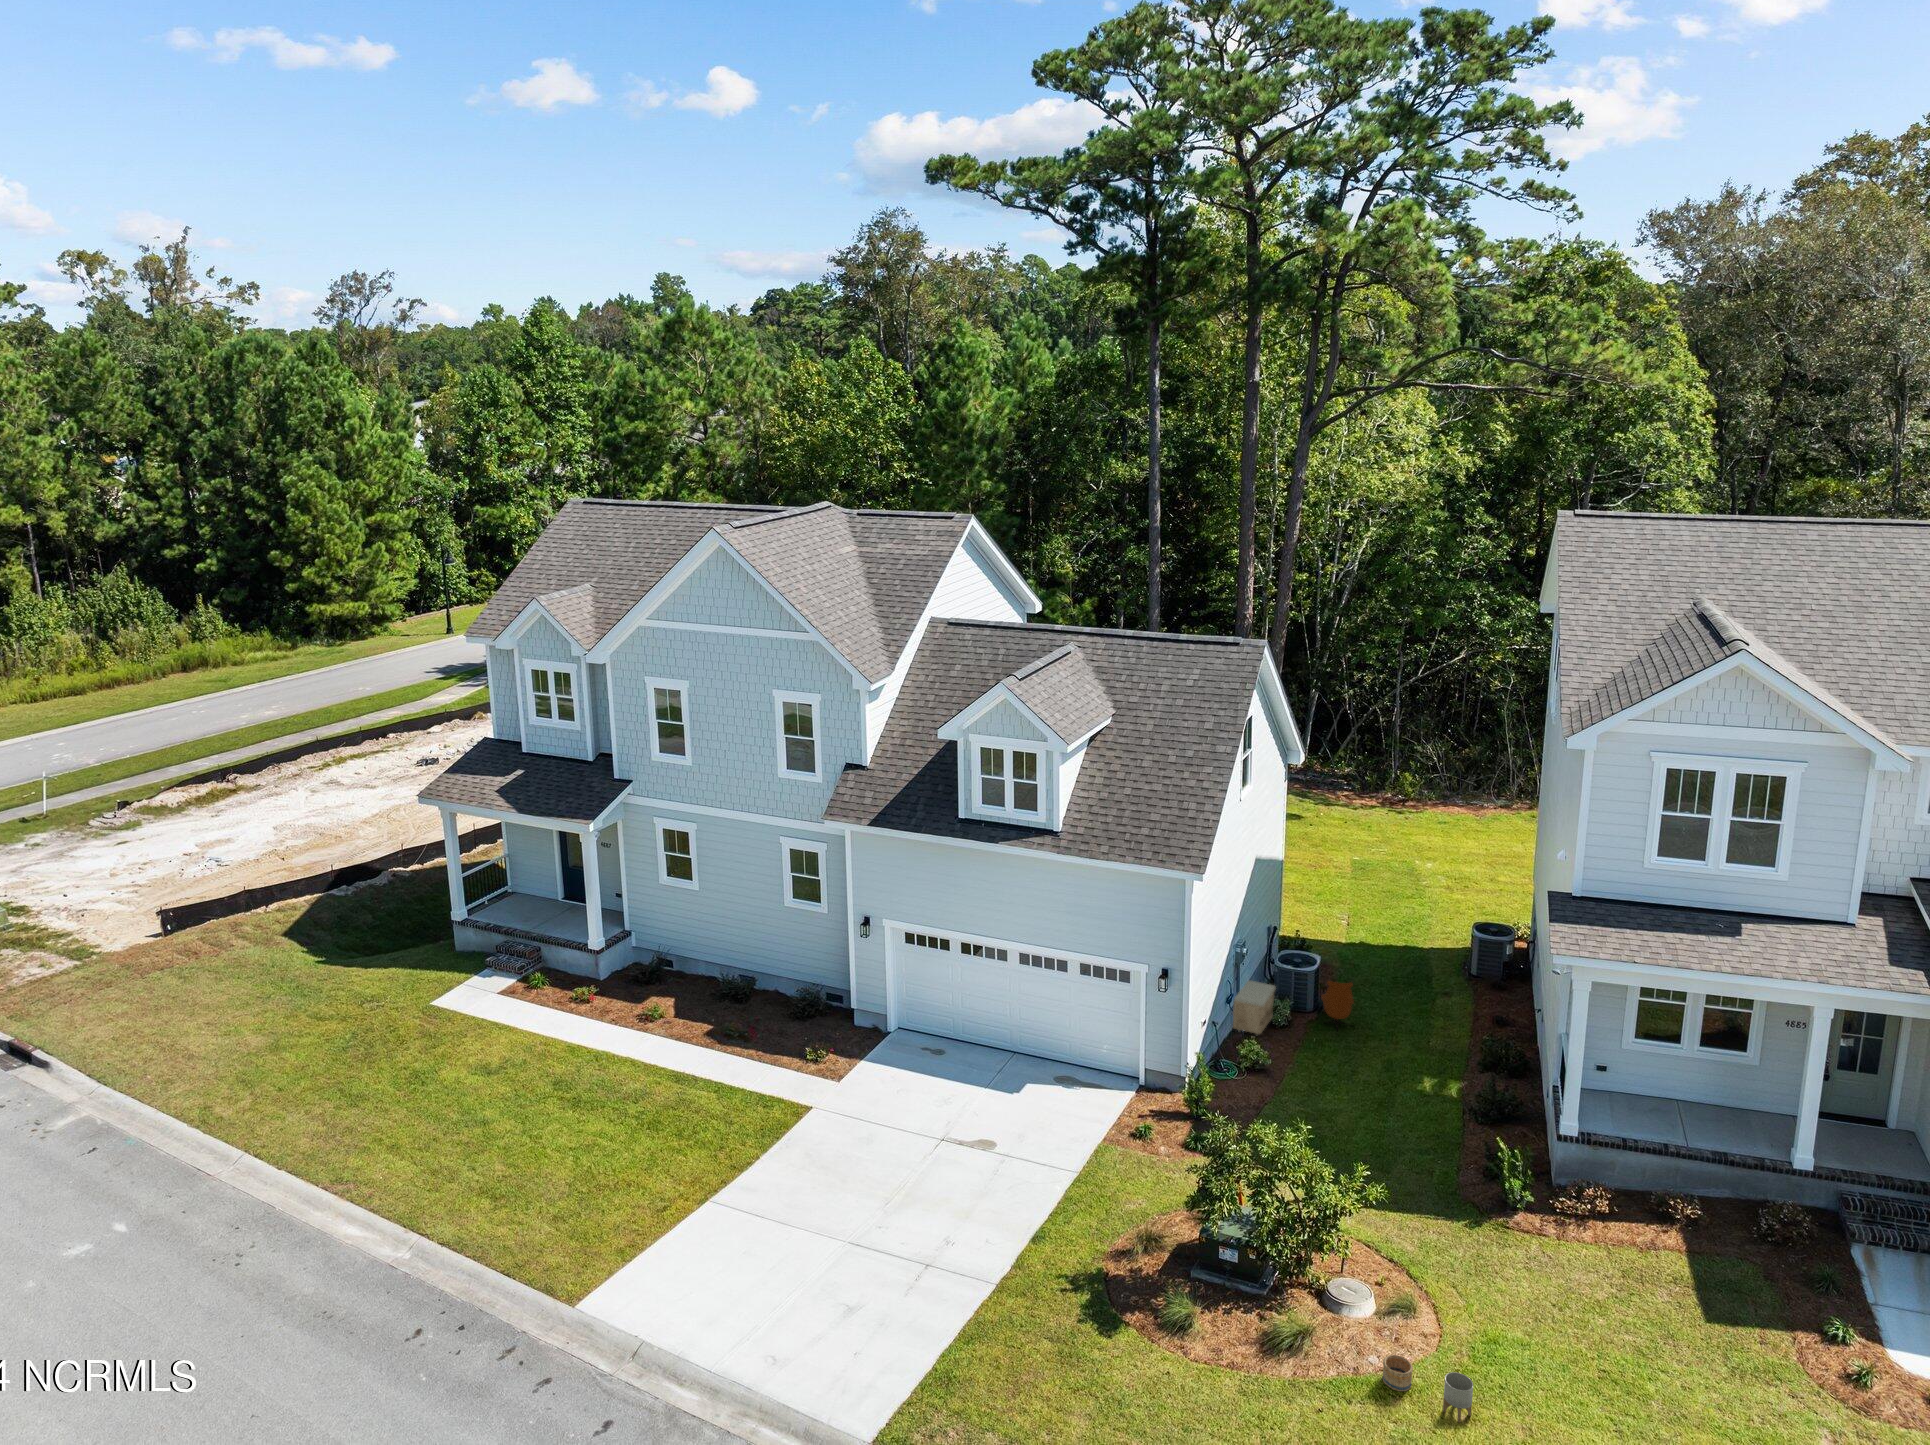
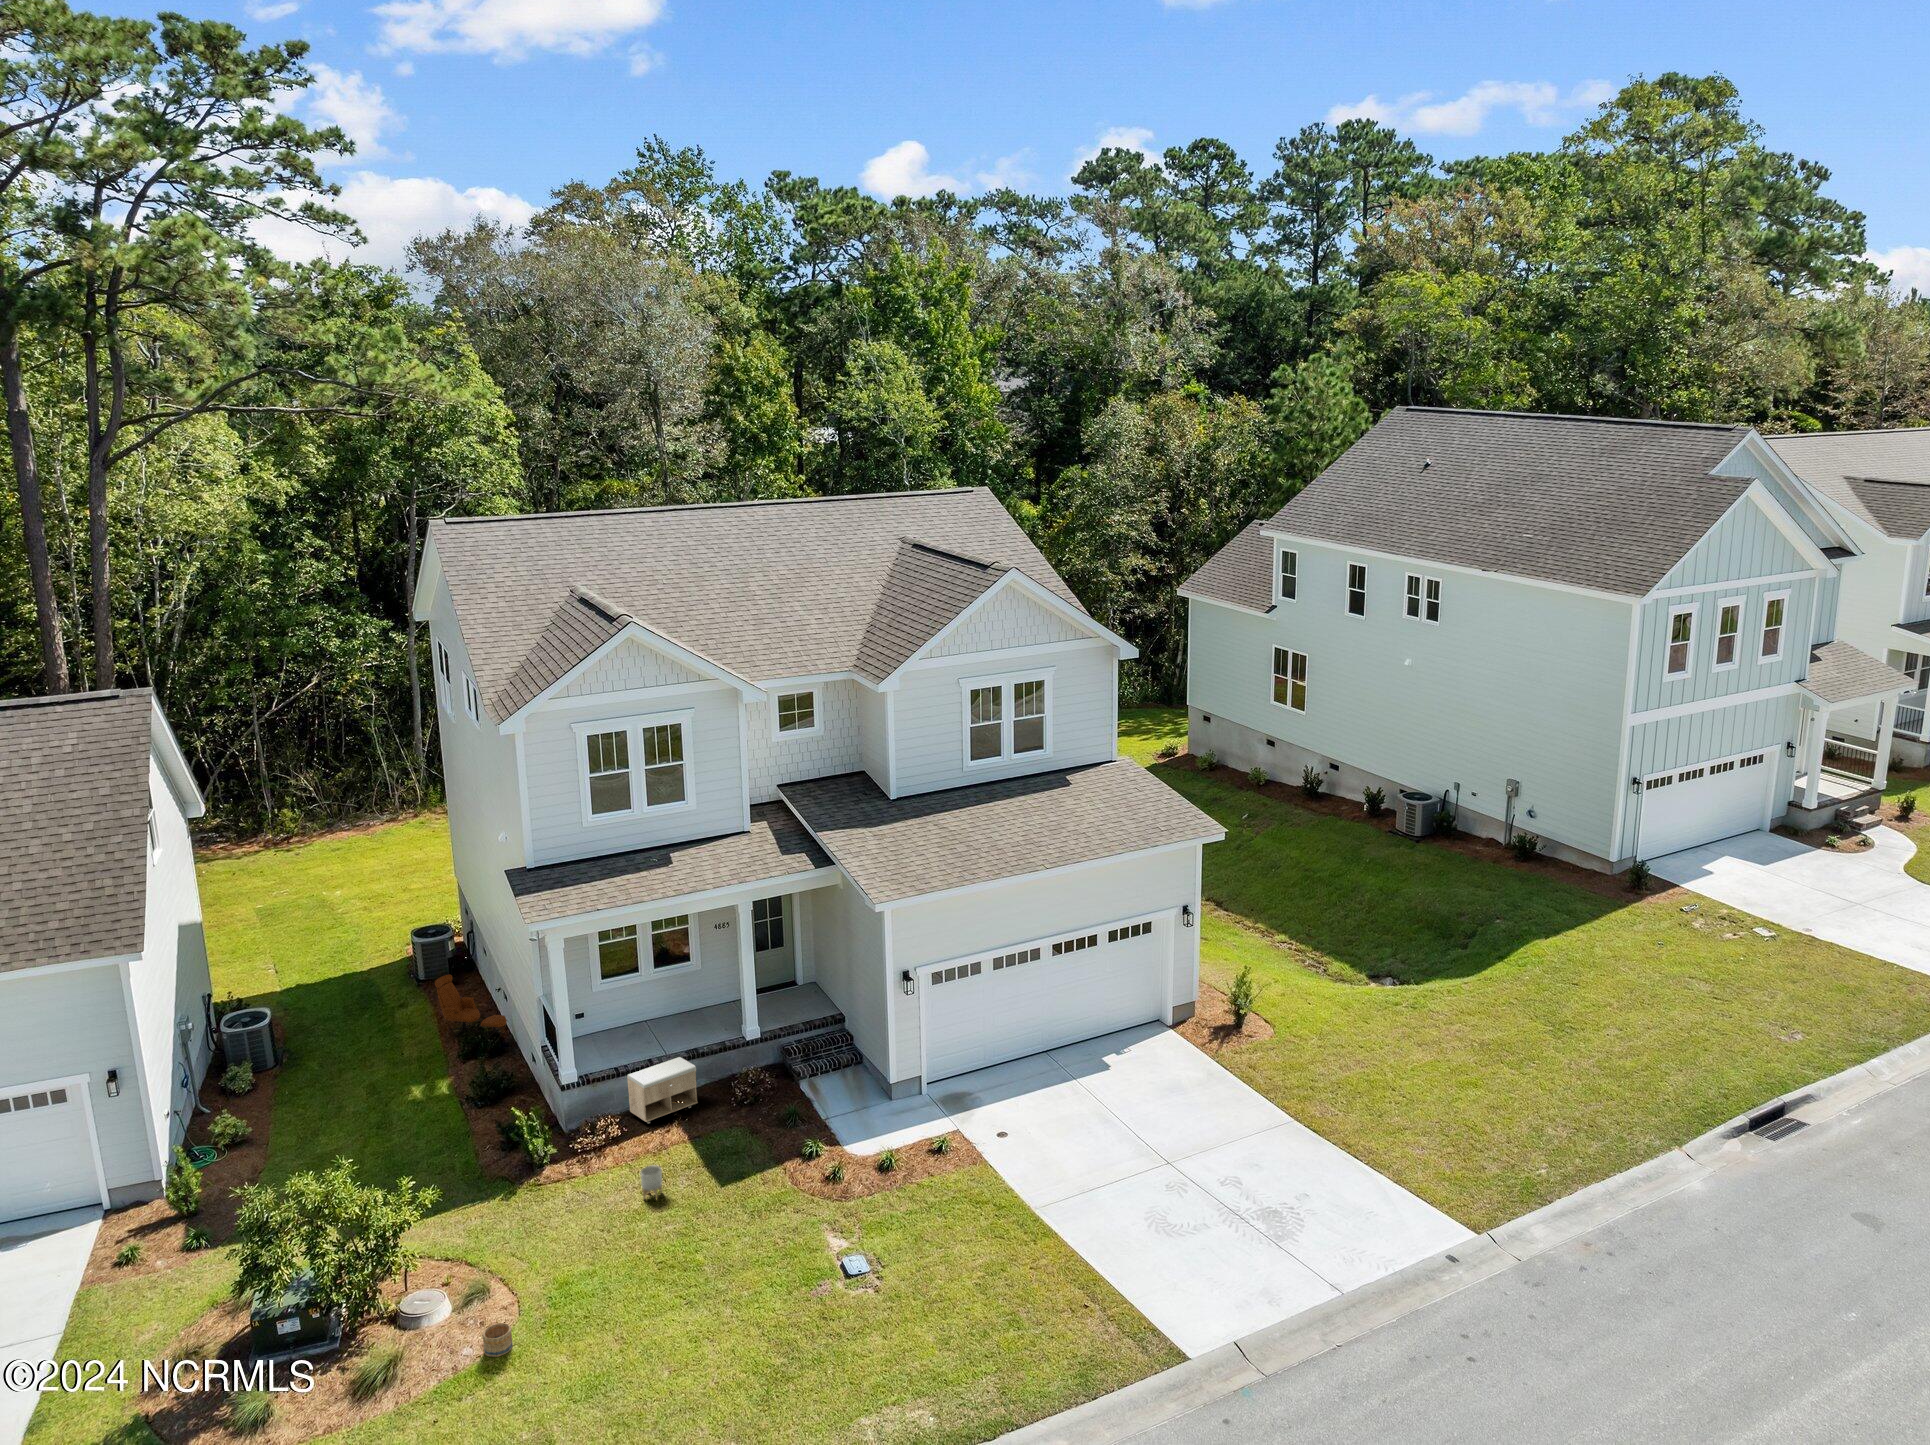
storage bench: present [1233,981,1276,1034] -> present [627,1057,698,1123]
lounge chair: present [1321,981,1354,1028] -> present [435,974,507,1039]
planter: present [1443,1372,1473,1423] -> present [641,1165,662,1199]

